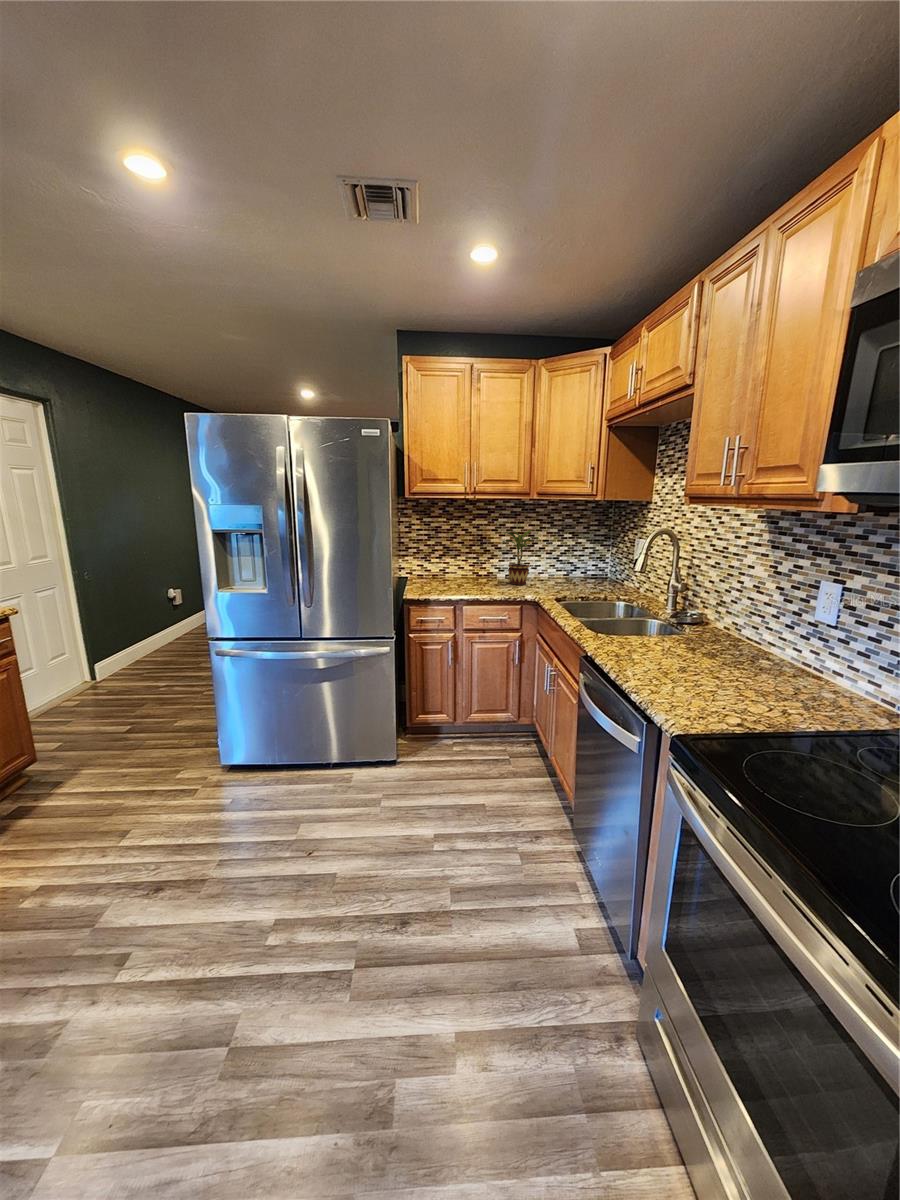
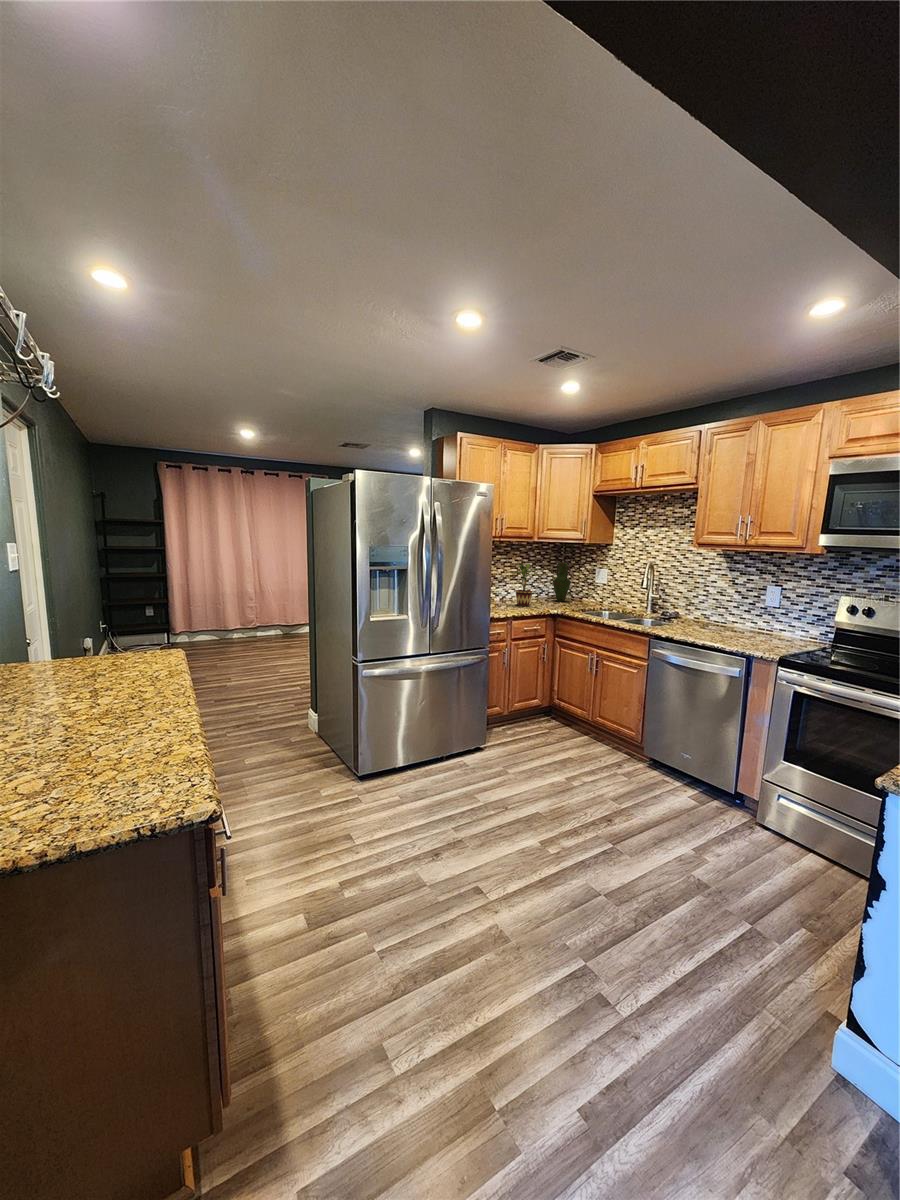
vase: none [579,529,605,582] -> present [553,563,571,601]

